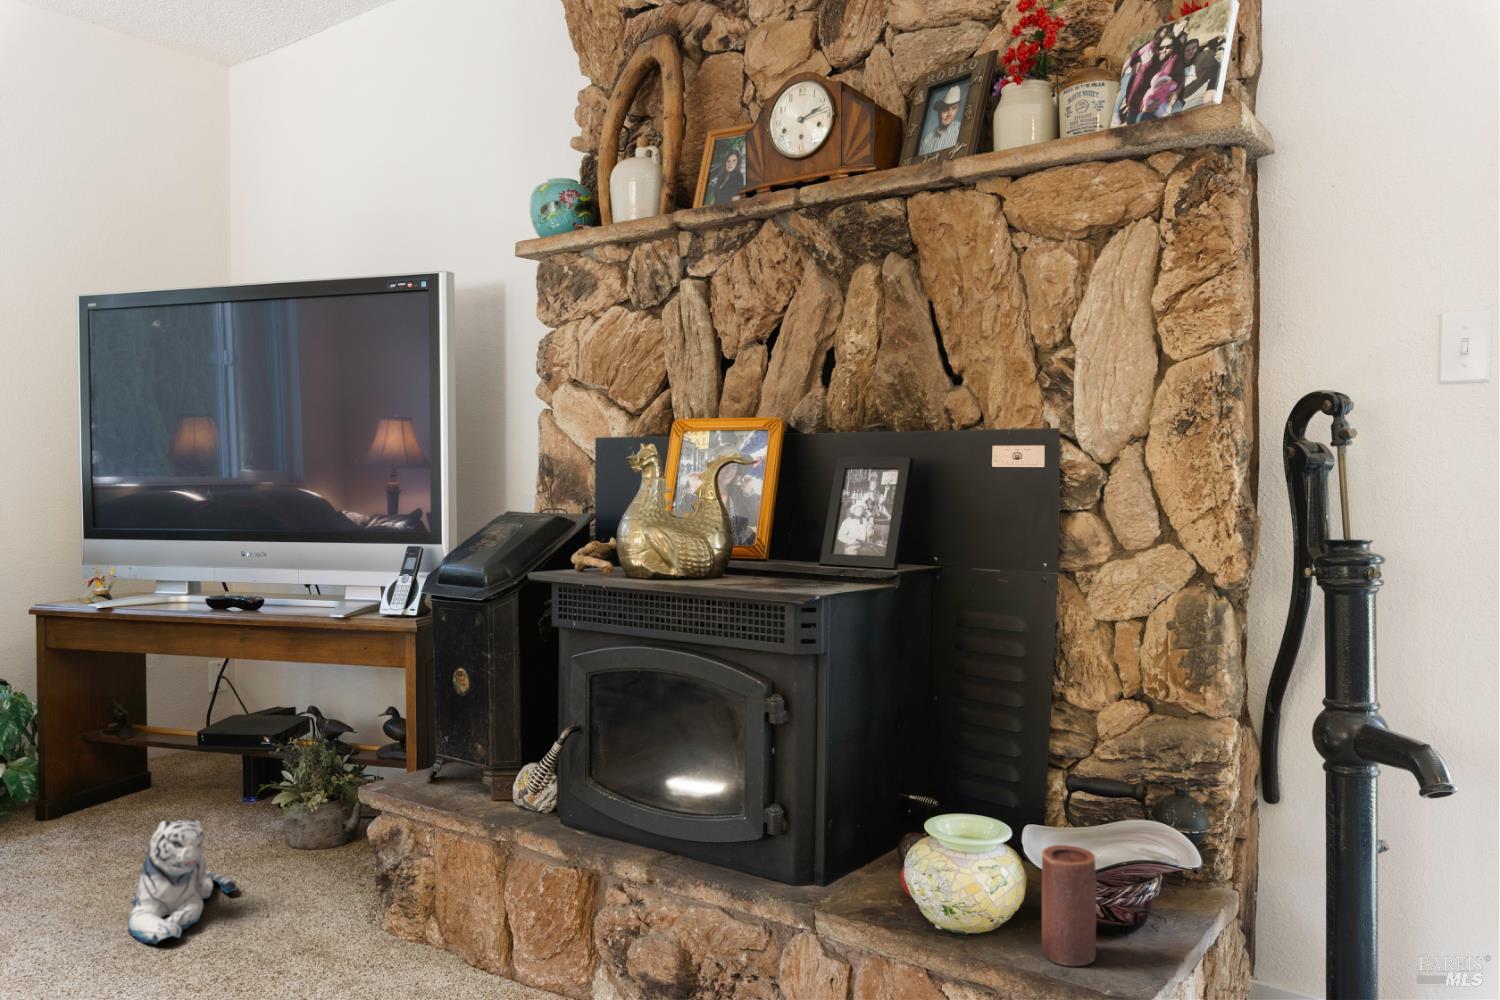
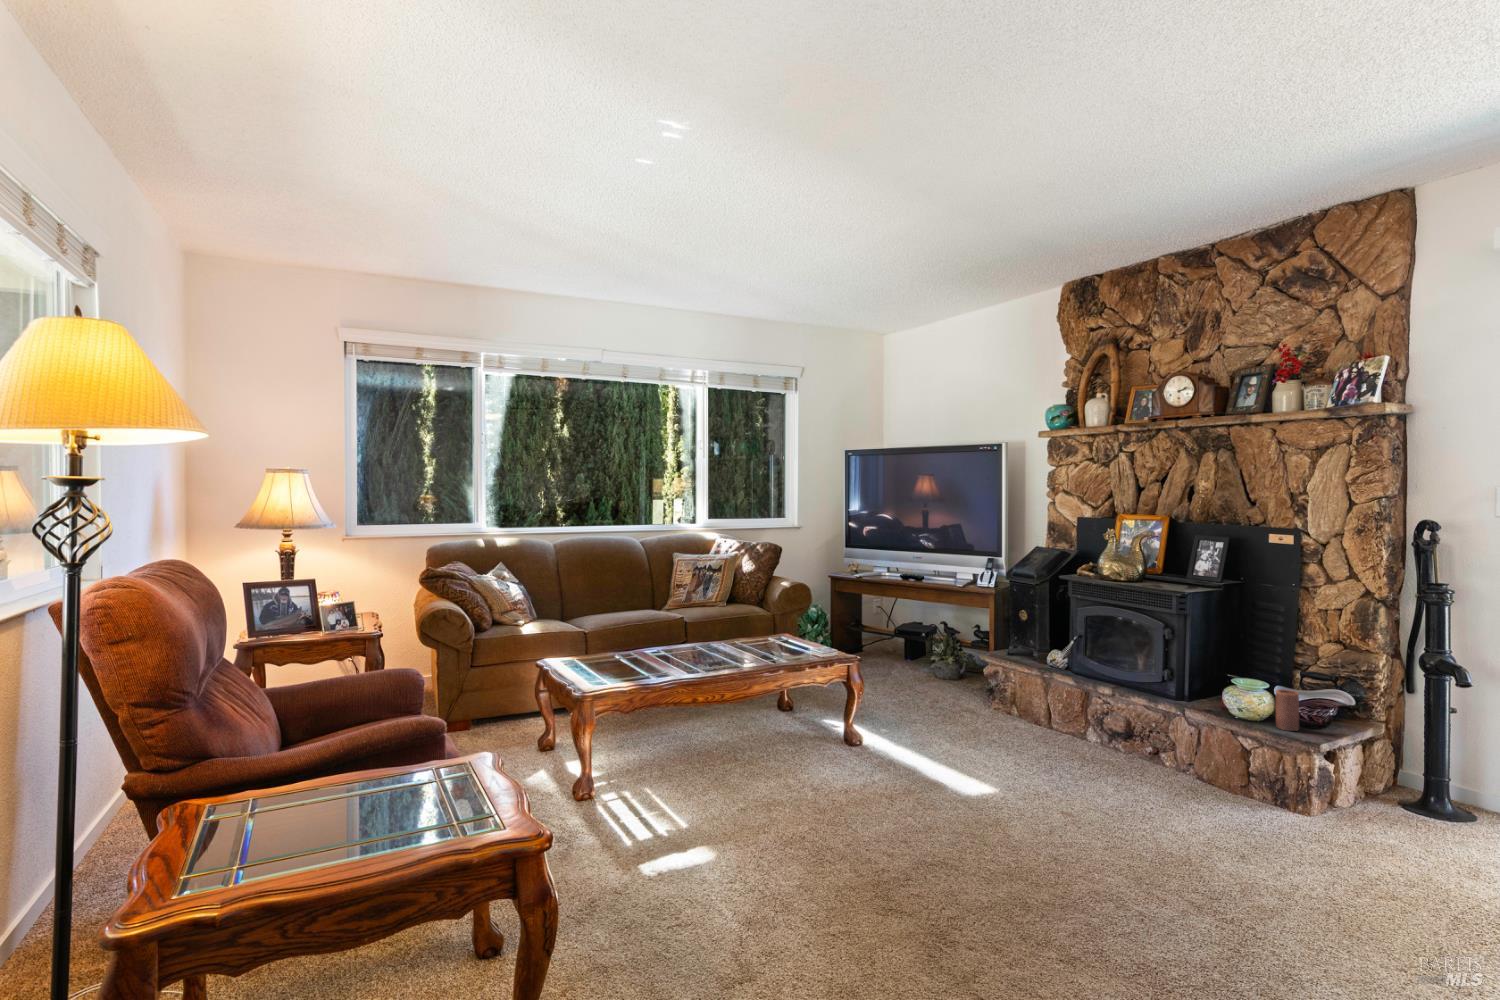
plush toy: present [128,820,236,944] -> none [894,657,930,699]

